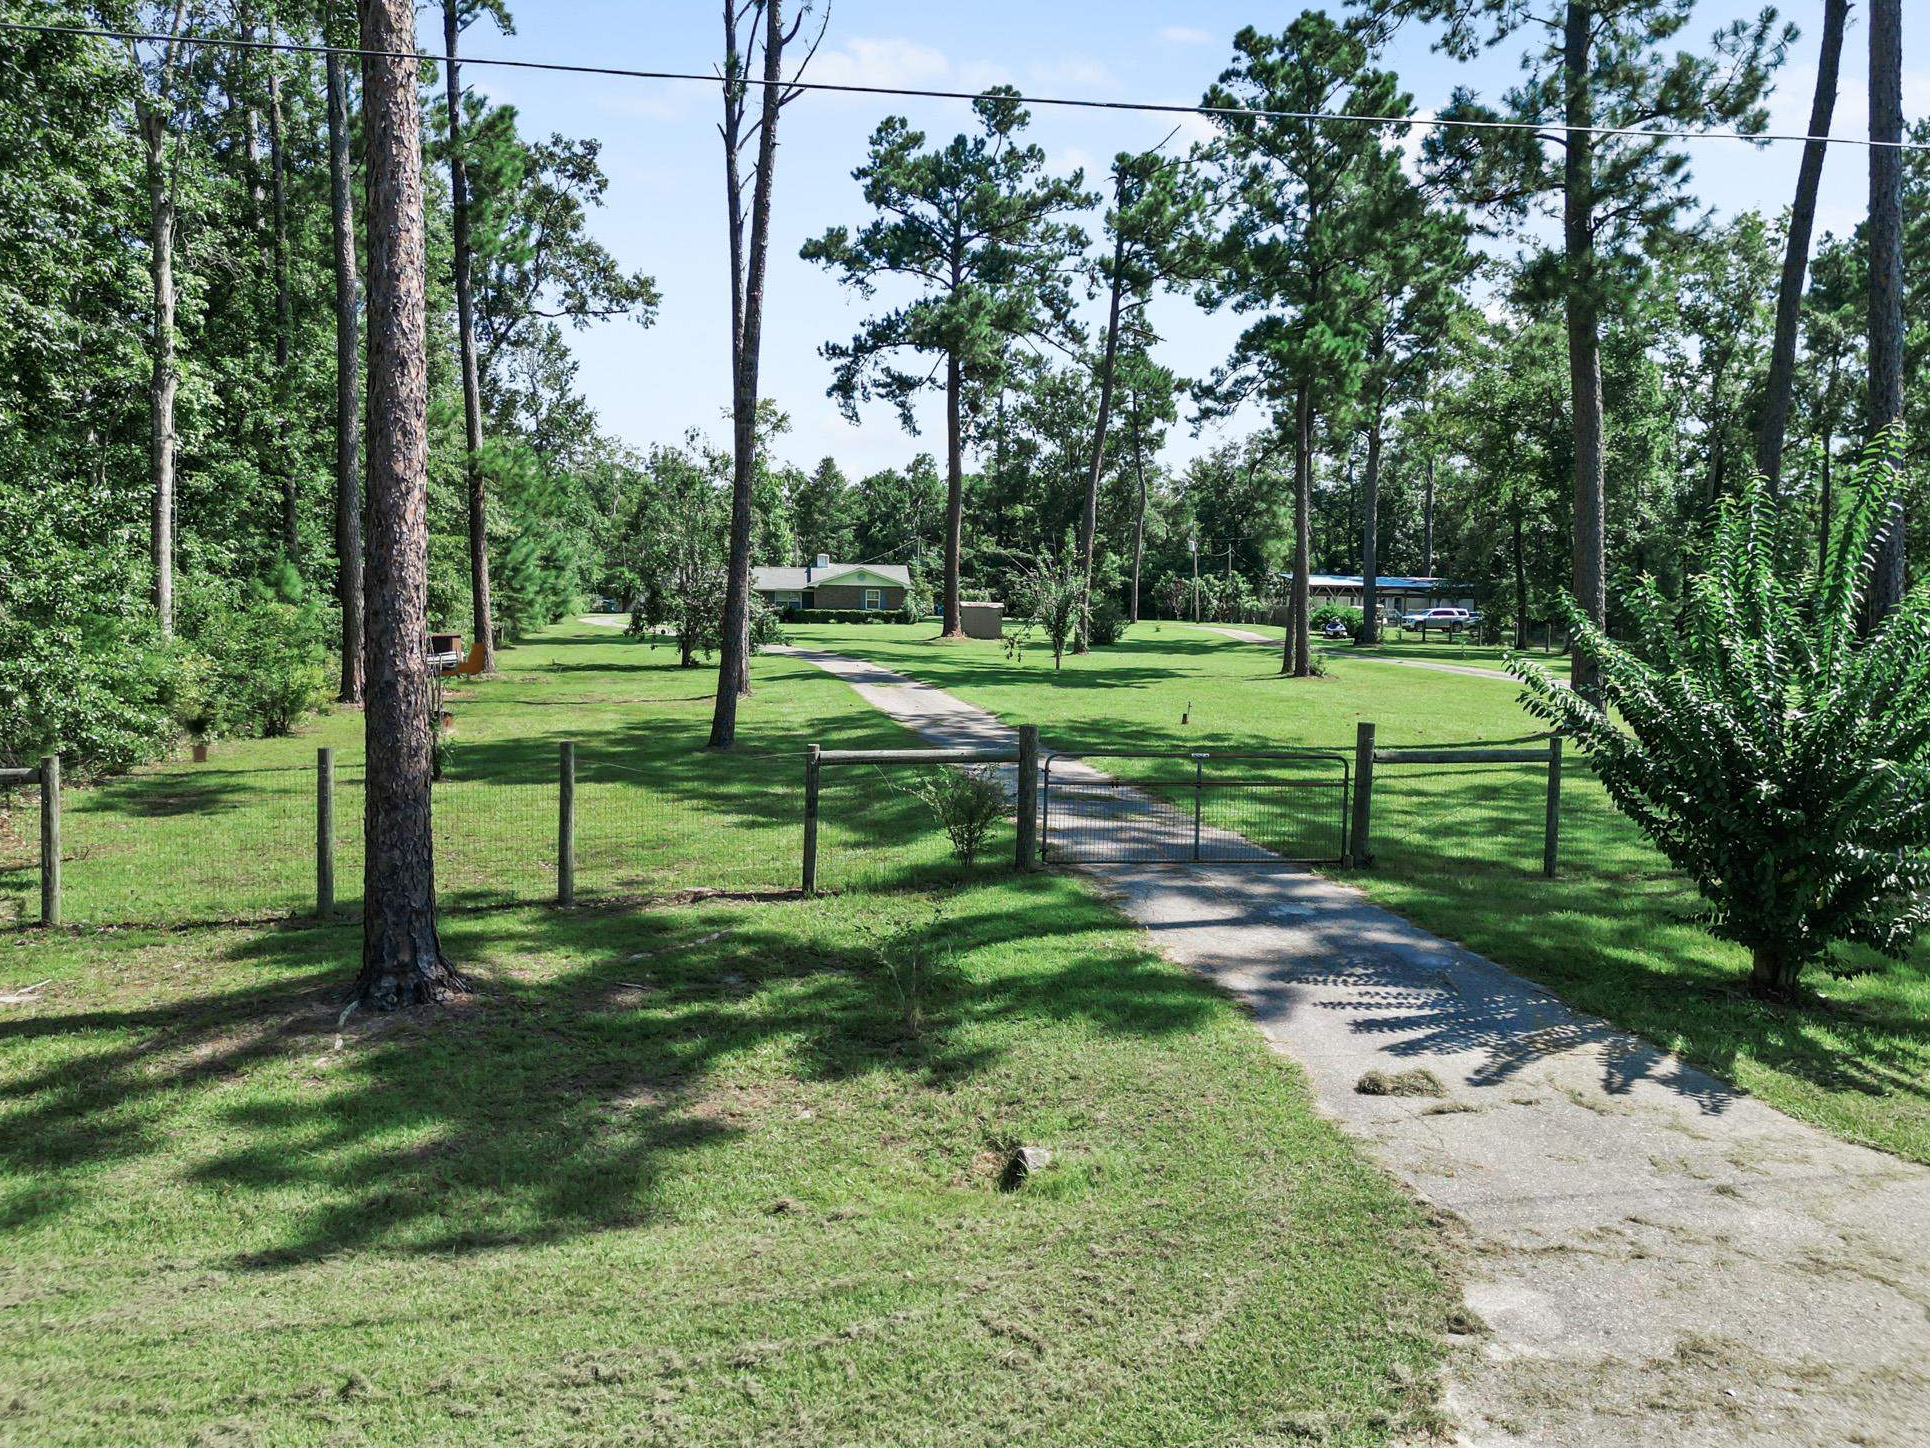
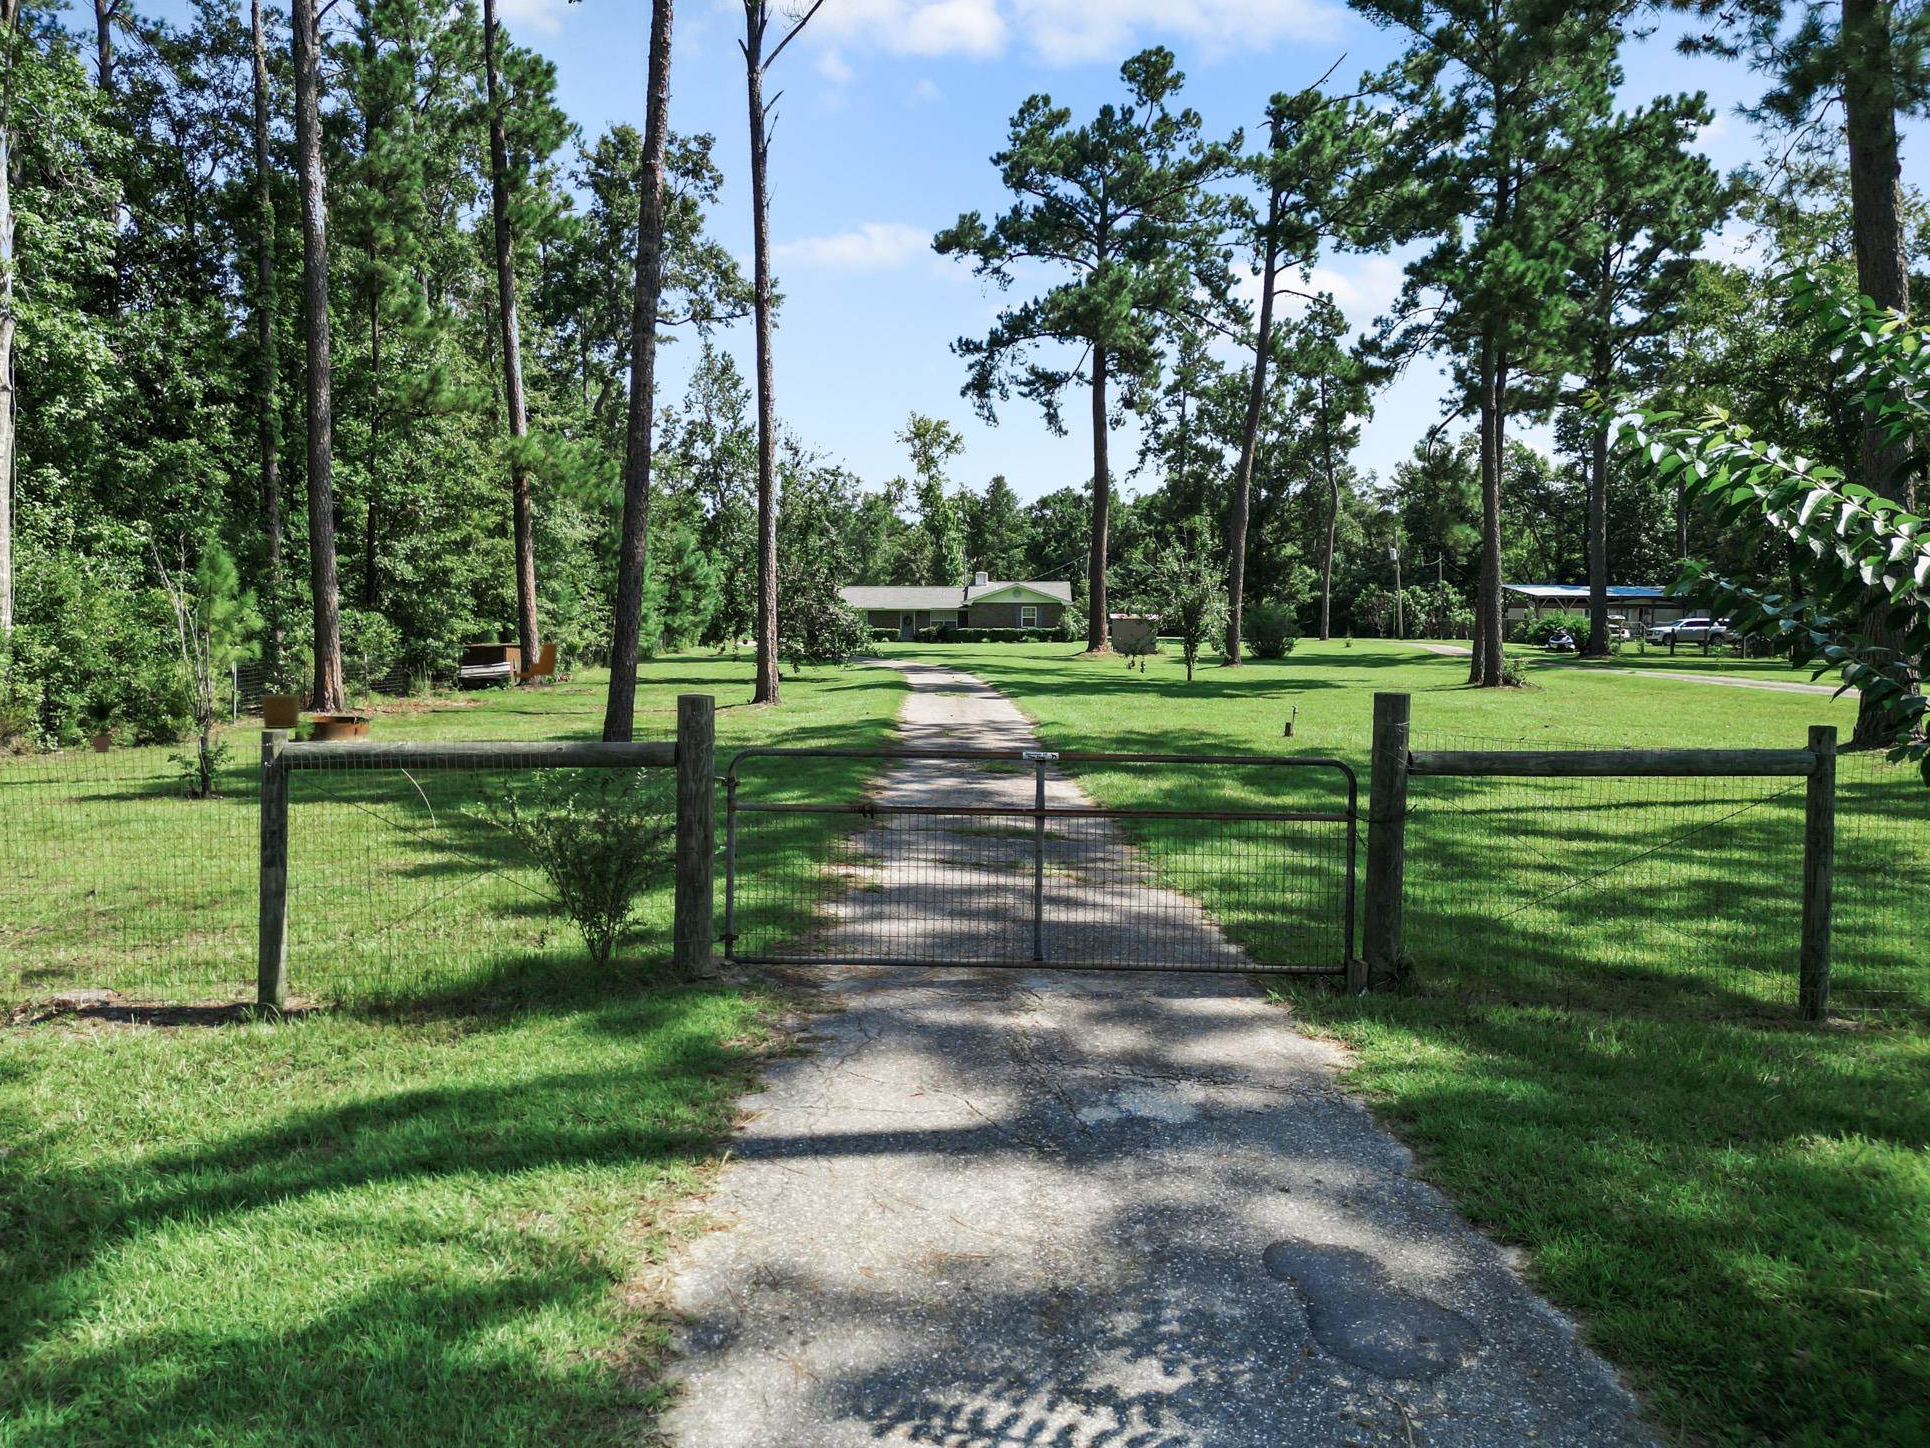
woven basket: none [293,702,328,734] -> present [262,694,300,728]

